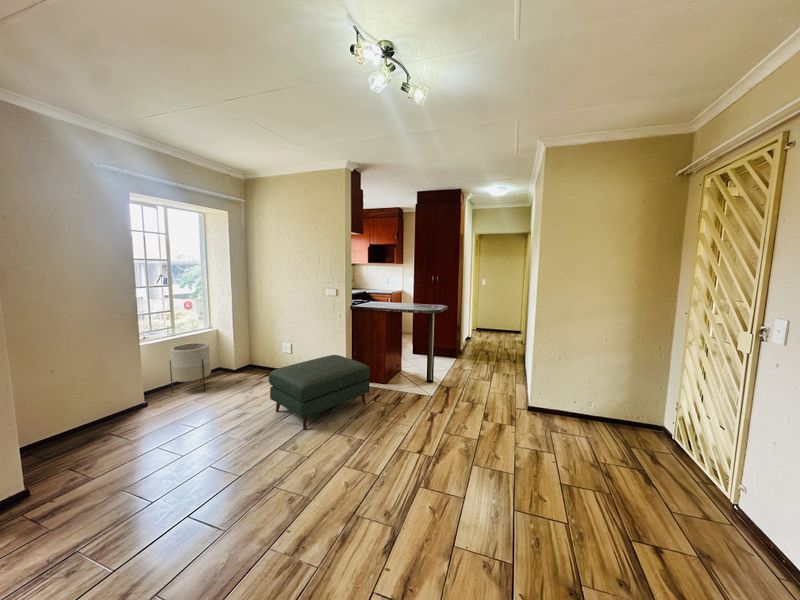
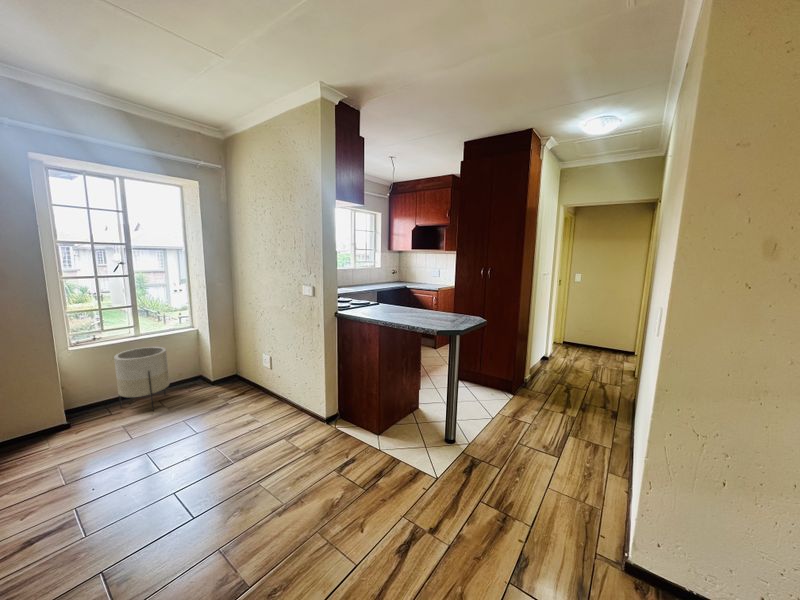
ottoman: present [269,355,370,430] -> none [169,385,328,524]

